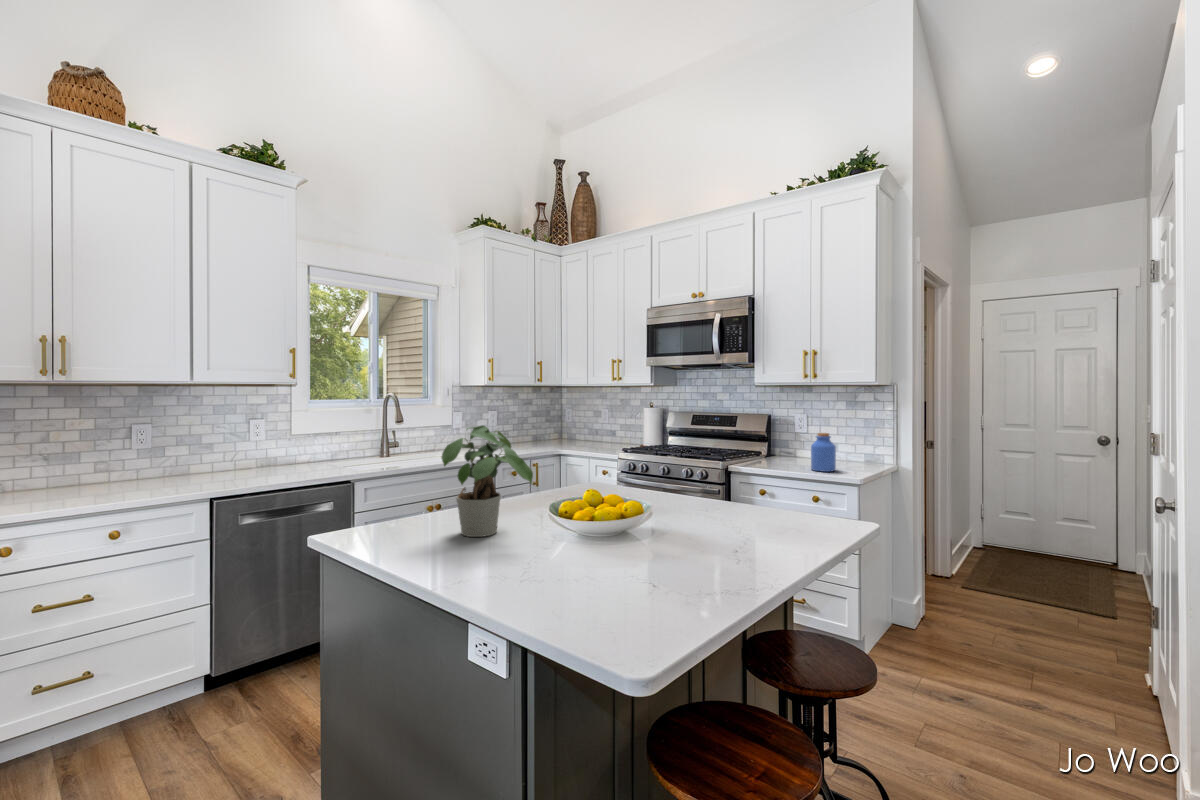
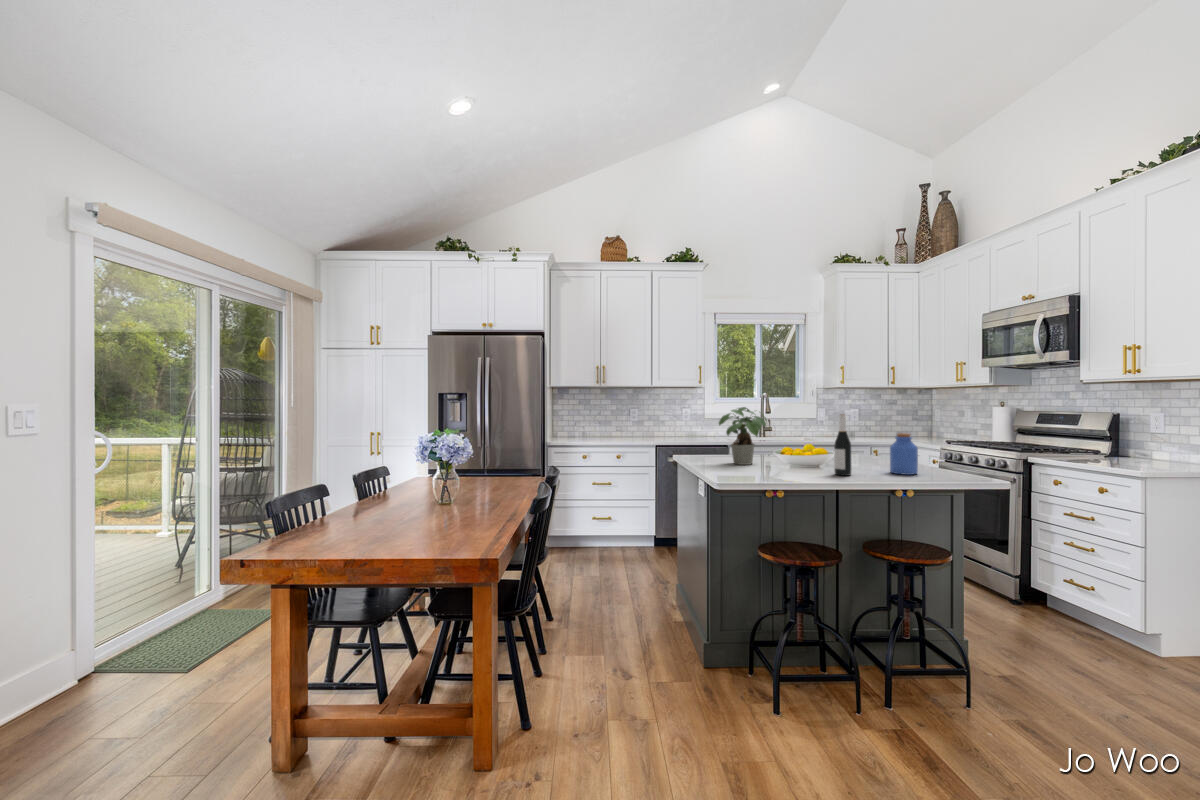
jar: present [811,433,836,472] -> present [890,433,918,475]
wine bottle: none [658,434,684,537] -> present [834,414,851,476]

